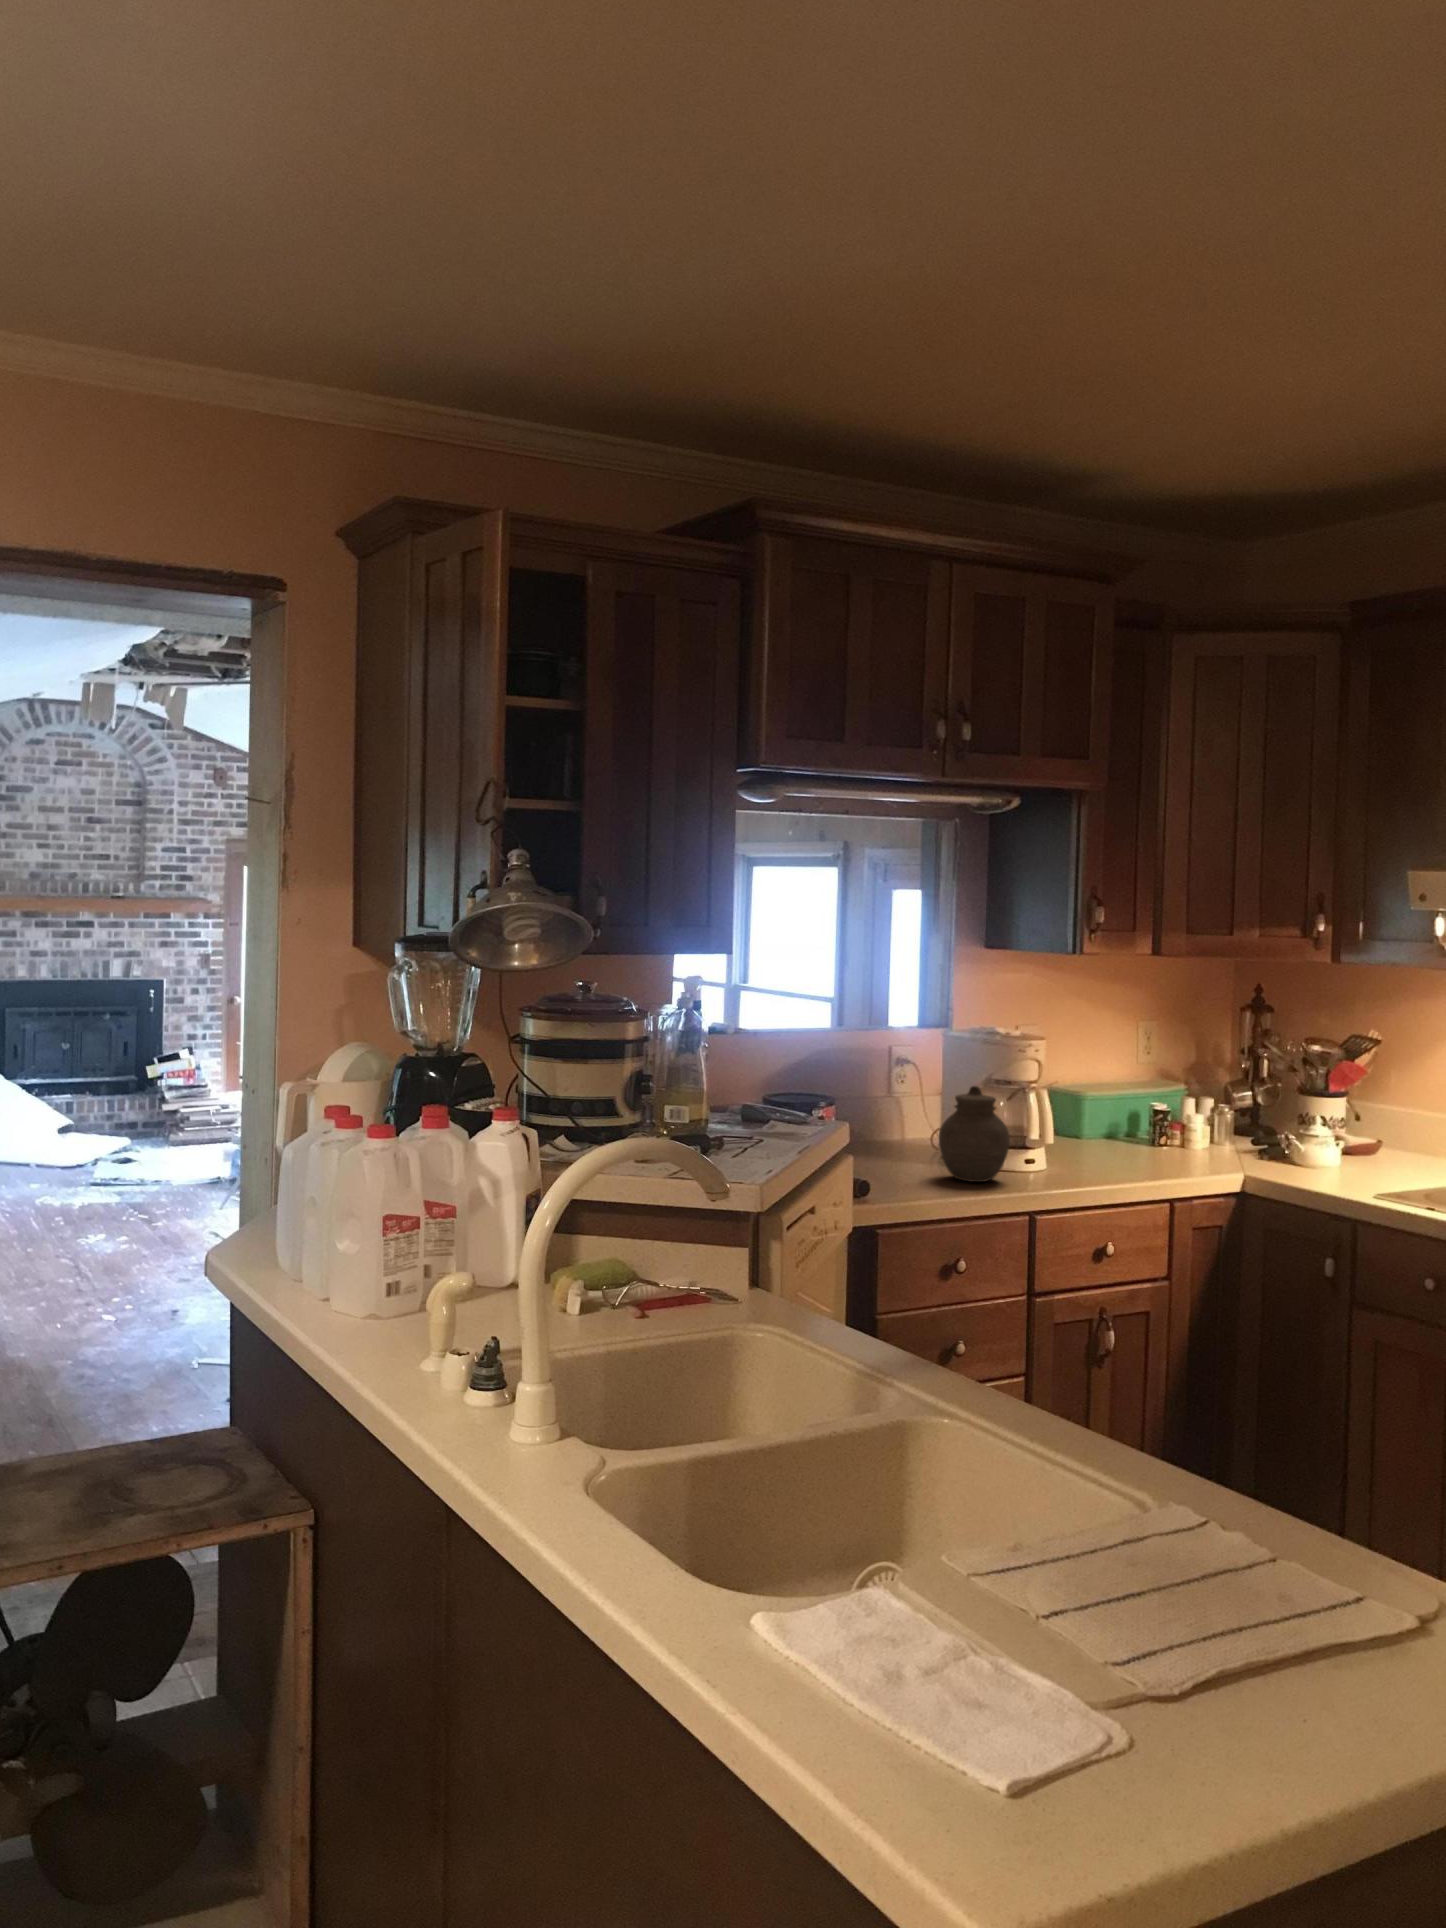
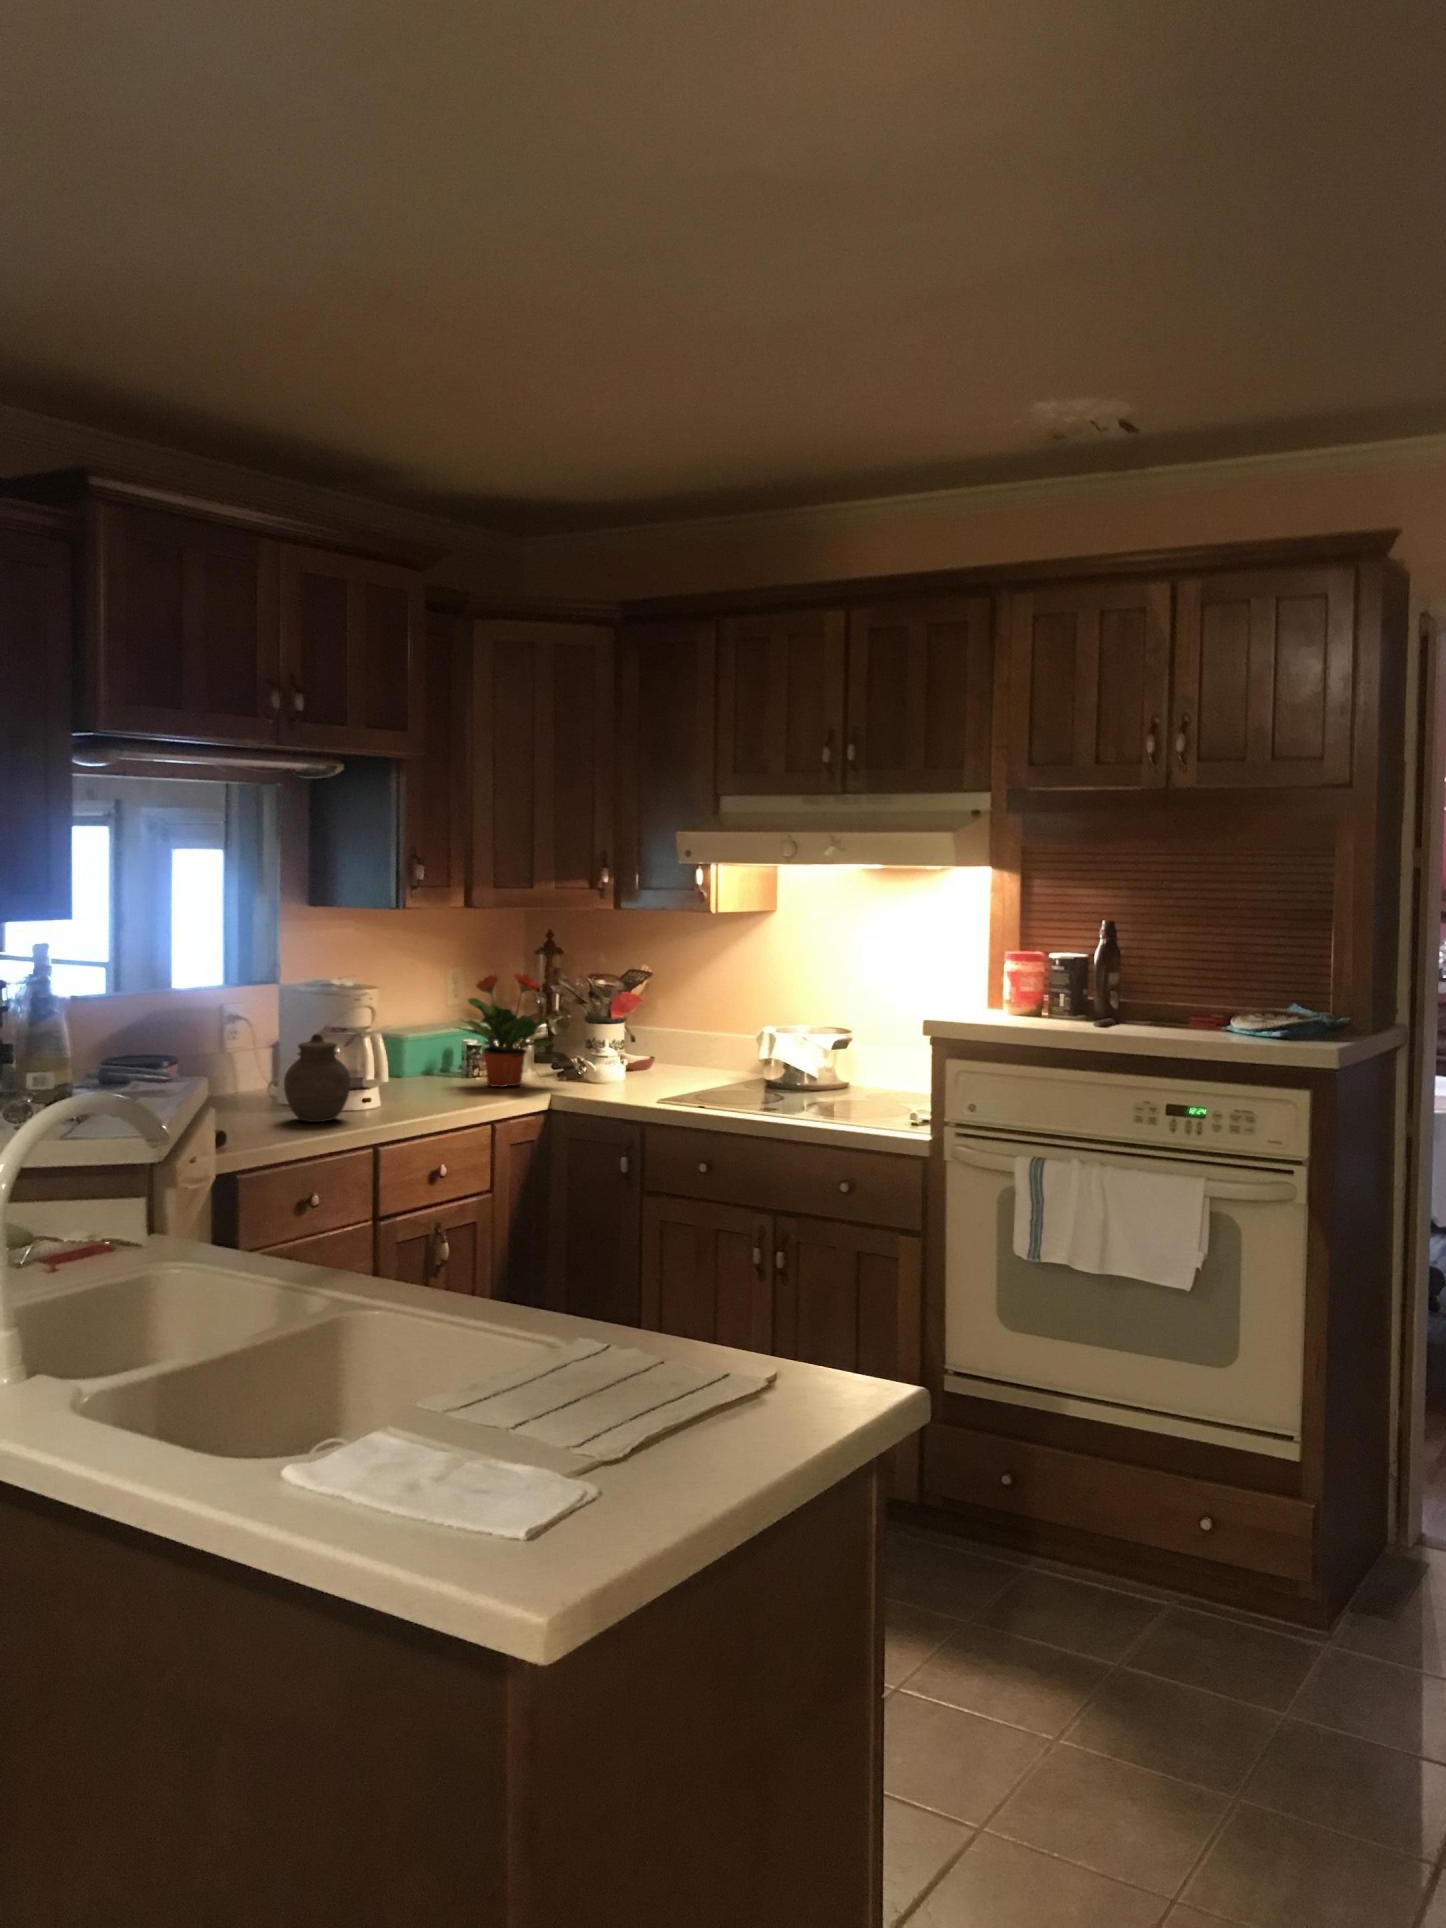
potted plant: none [1135,1030,1258,1161] -> present [458,973,552,1087]

